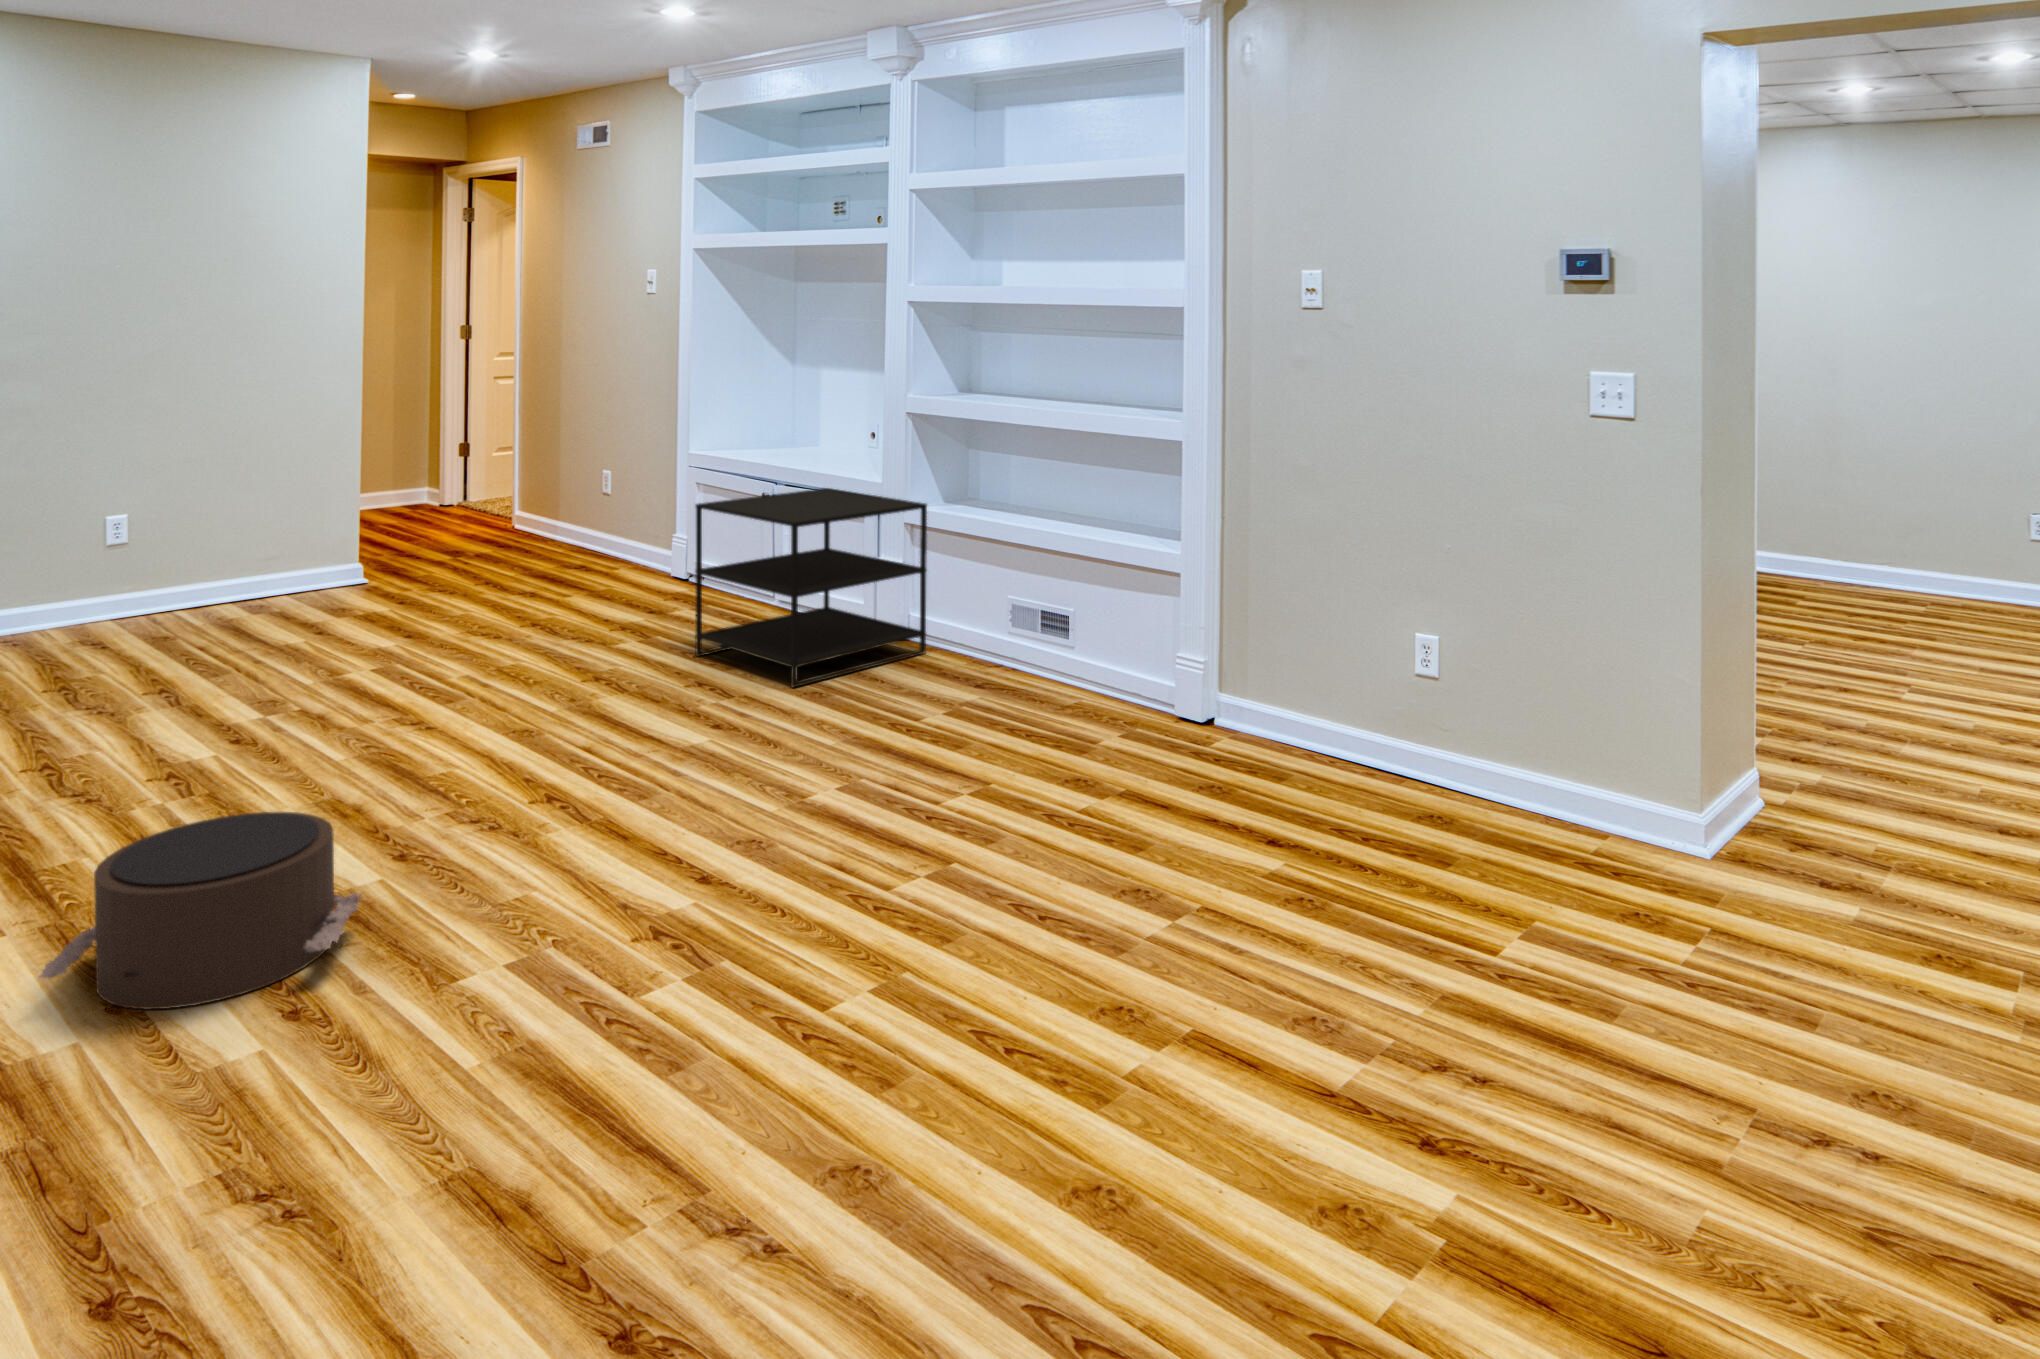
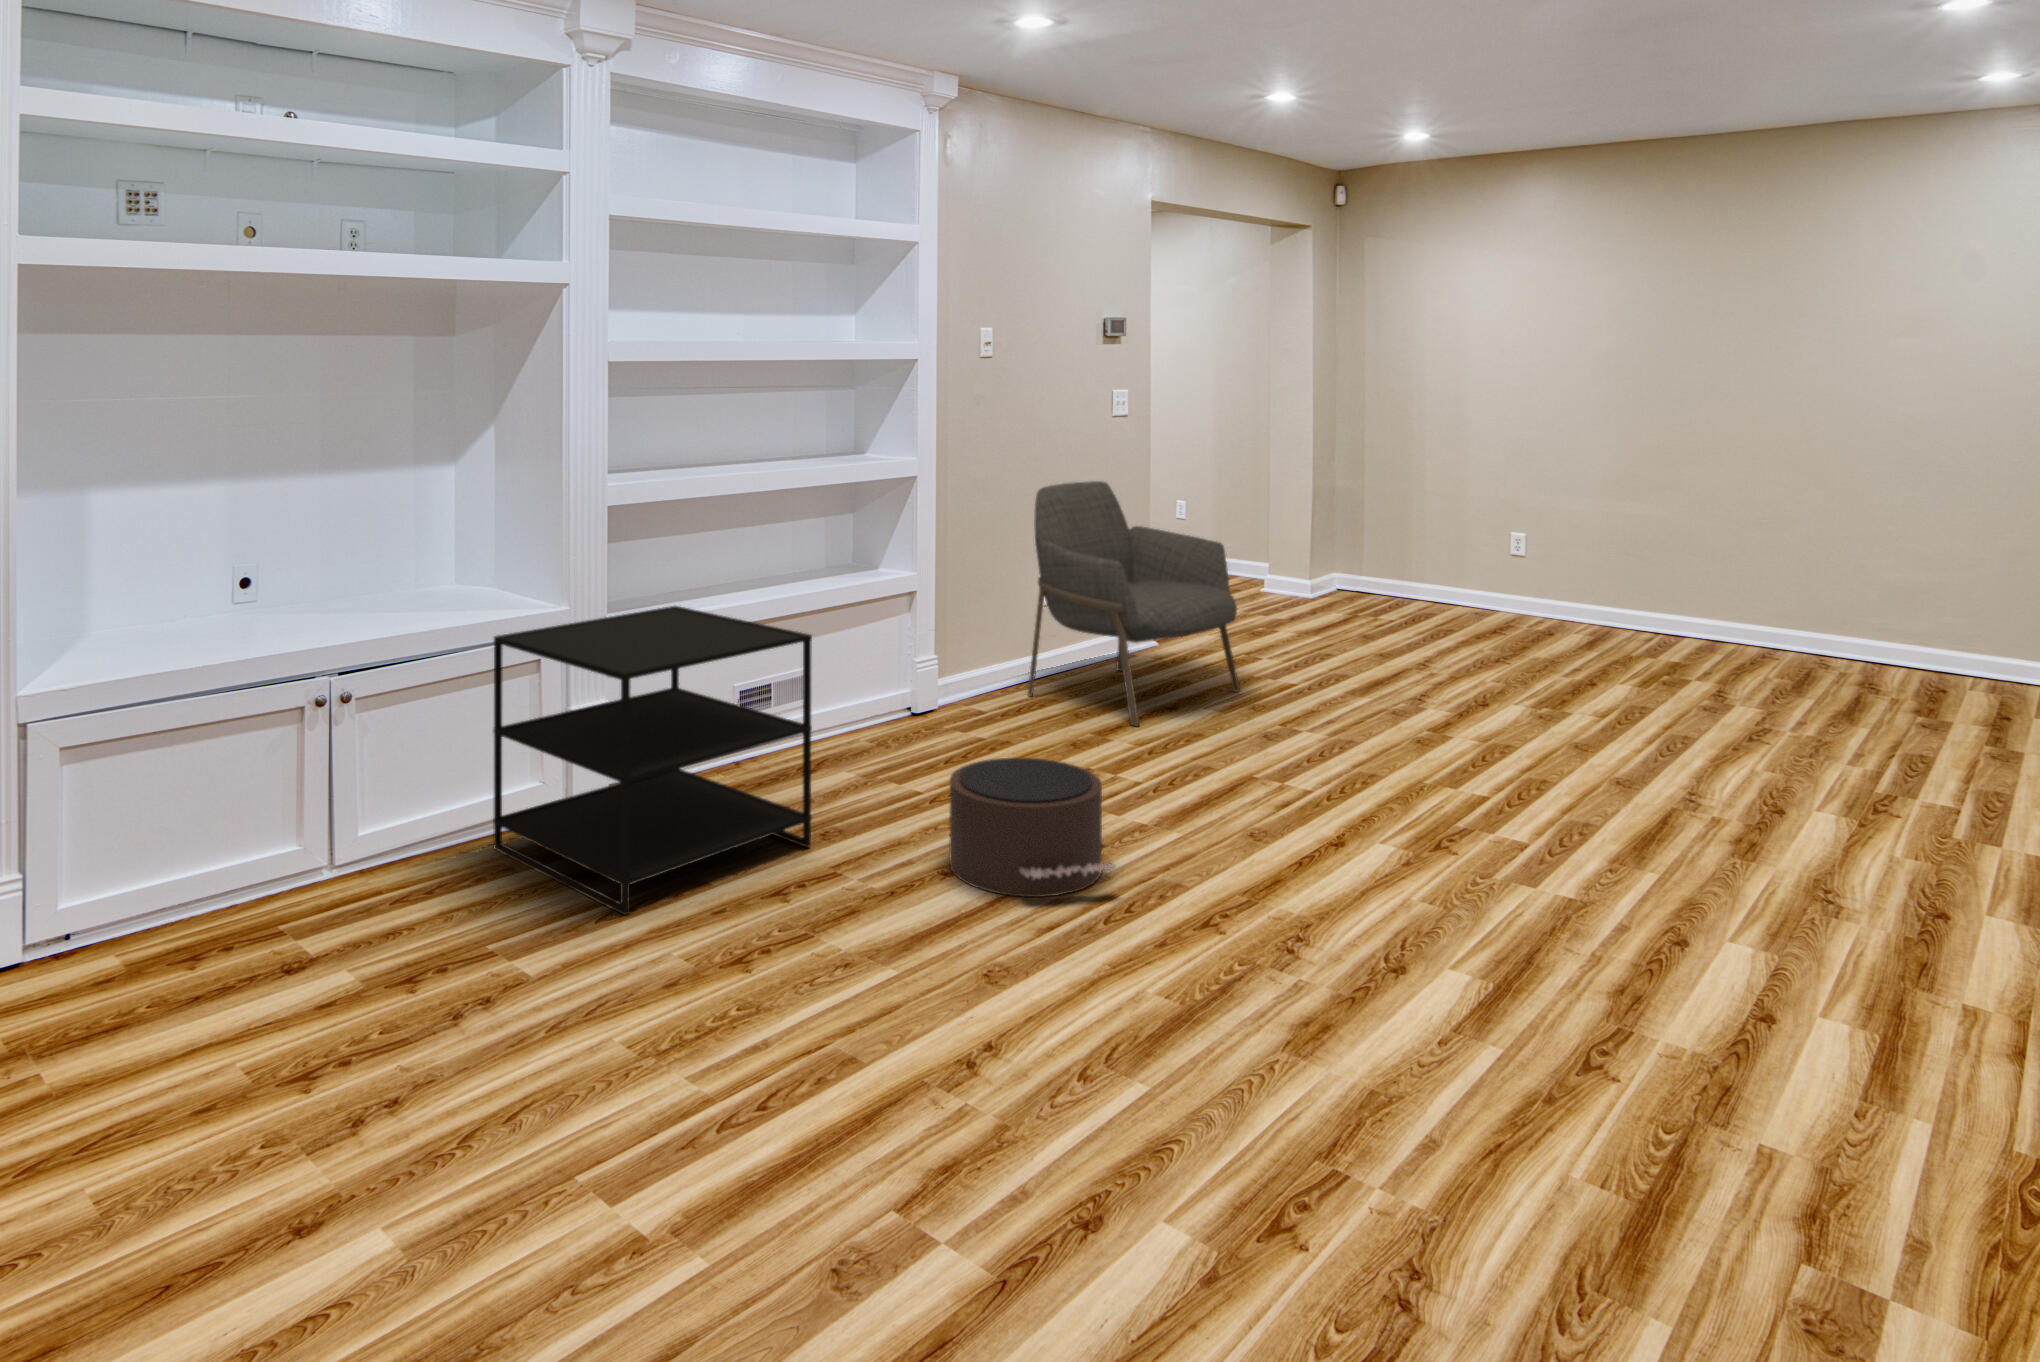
armchair: none [1169,492,1498,895] -> present [1028,481,1240,726]
pouf: present [40,812,361,1009] -> present [949,758,1116,897]

